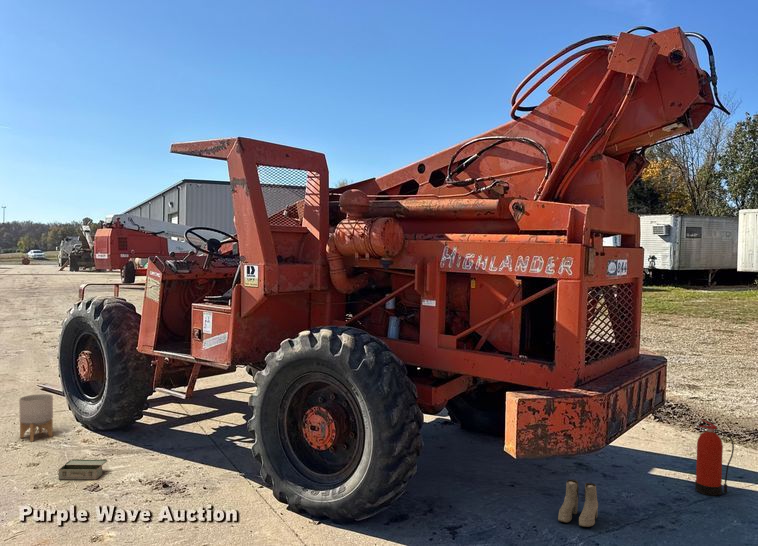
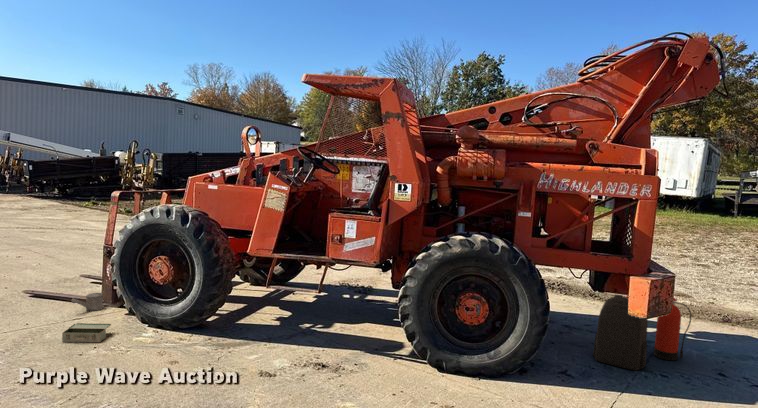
planter: present [19,394,53,442] -> none [27,263,61,306]
backpack: none [624,422,683,507] -> present [593,295,648,370]
watering can: none [66,424,101,446] -> present [72,292,103,311]
boots: present [558,480,598,527] -> none [539,346,575,389]

